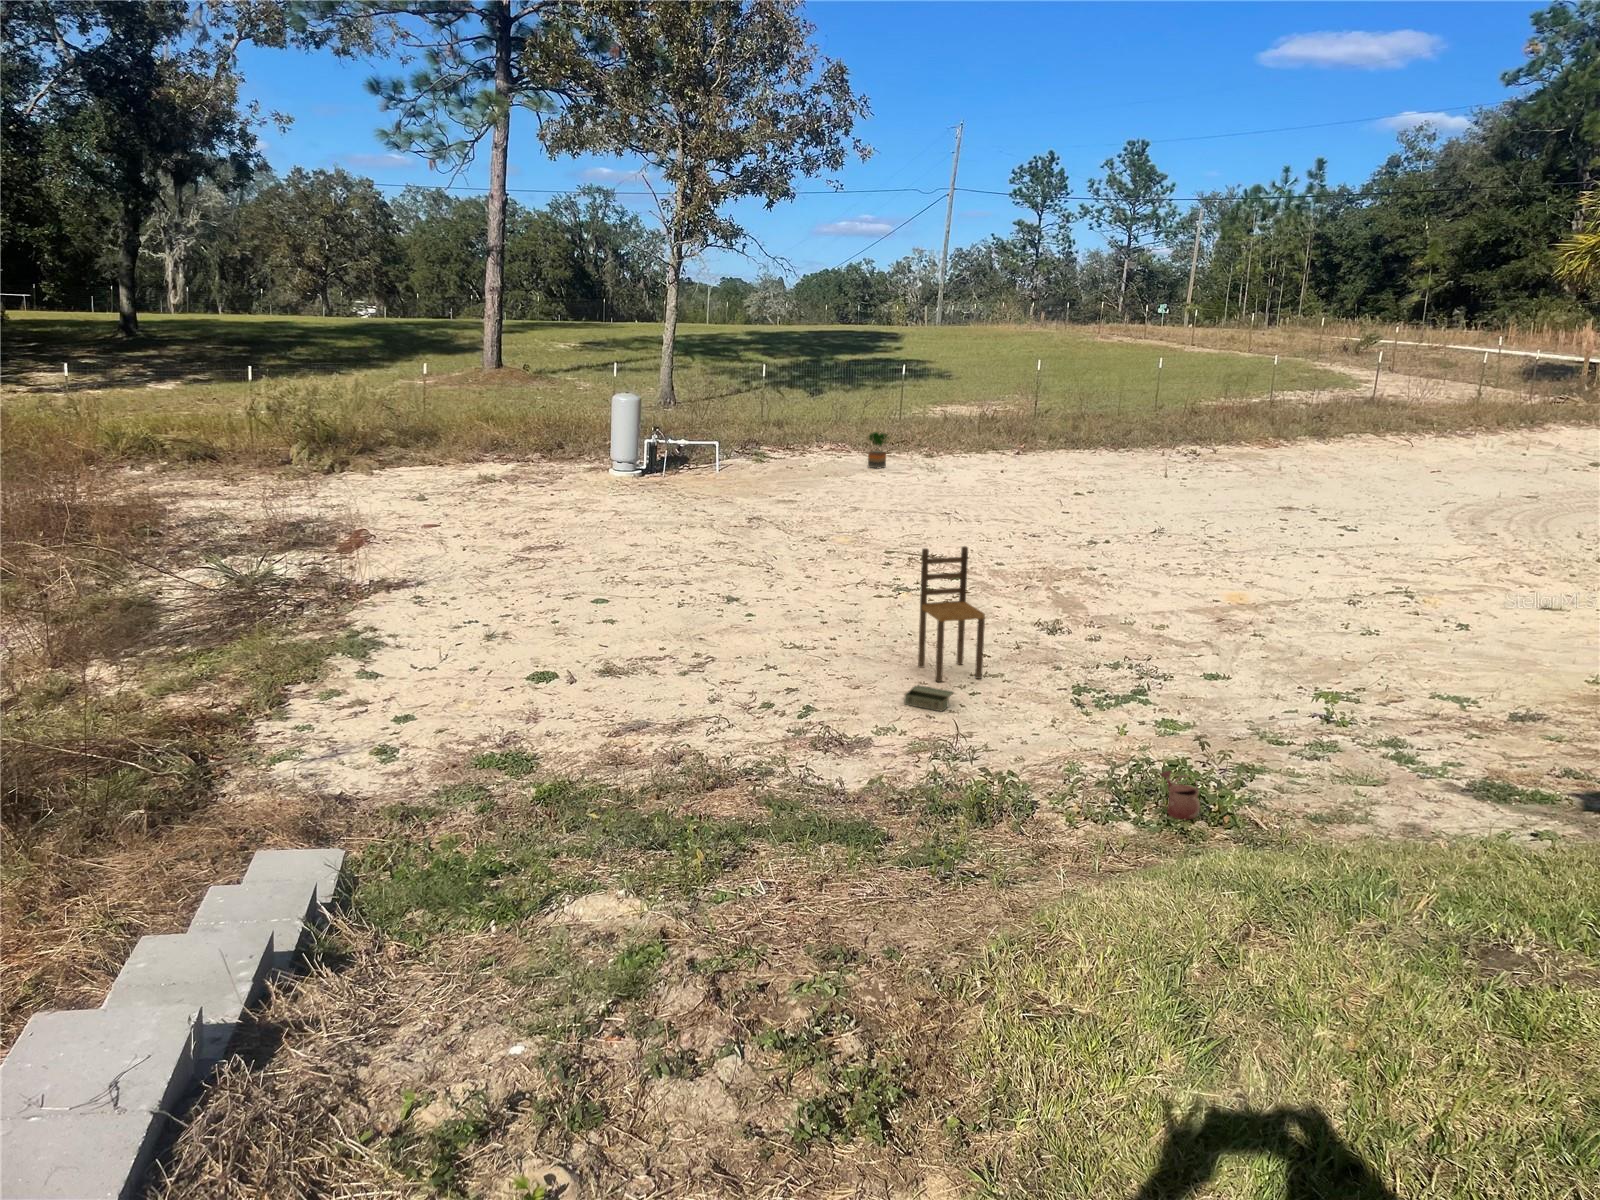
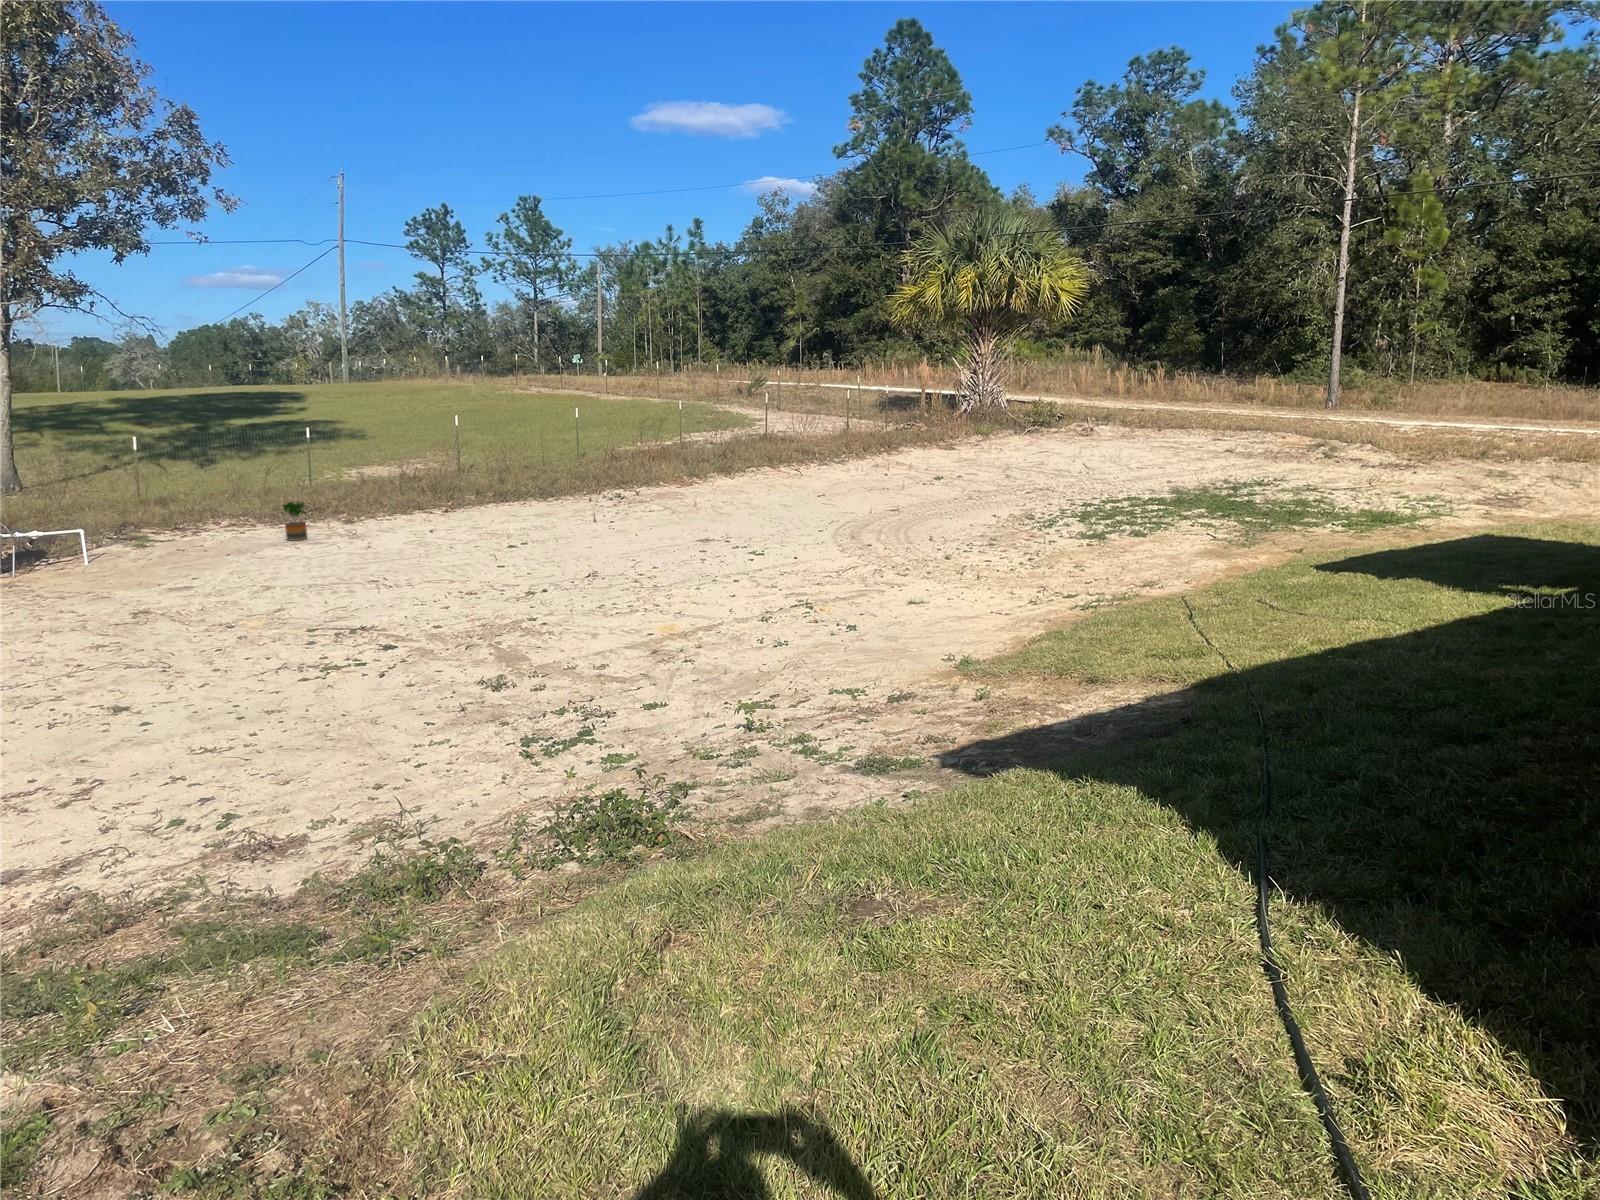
chair: present [918,546,985,682] -> none [339,616,423,761]
toolbox: present [904,685,954,711] -> none [338,768,393,791]
watering can: present [1161,771,1200,820] -> none [596,805,634,849]

